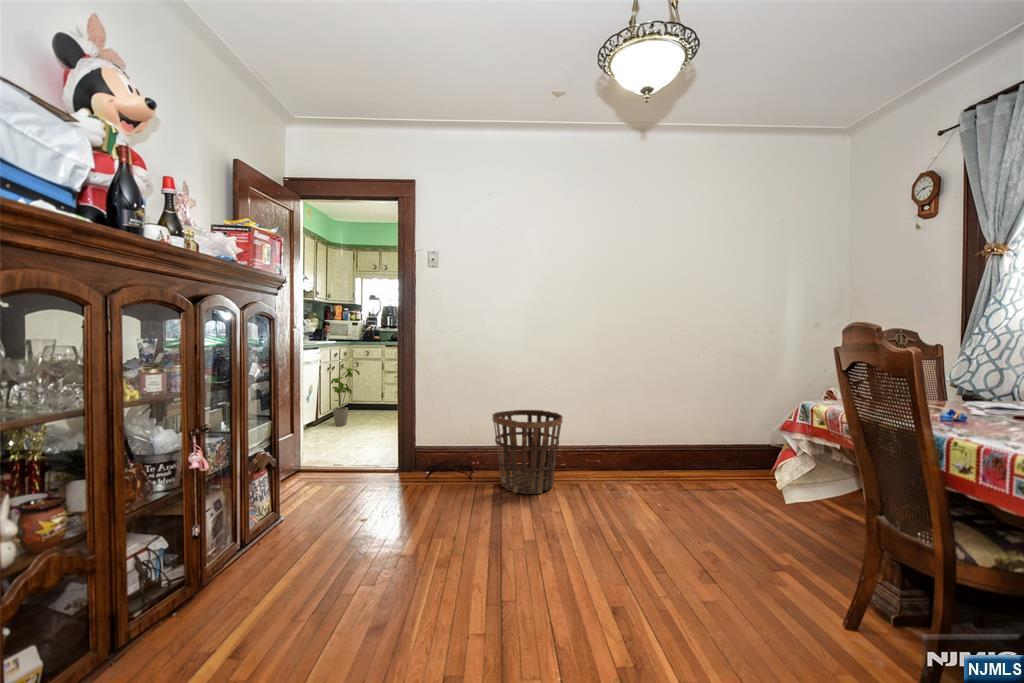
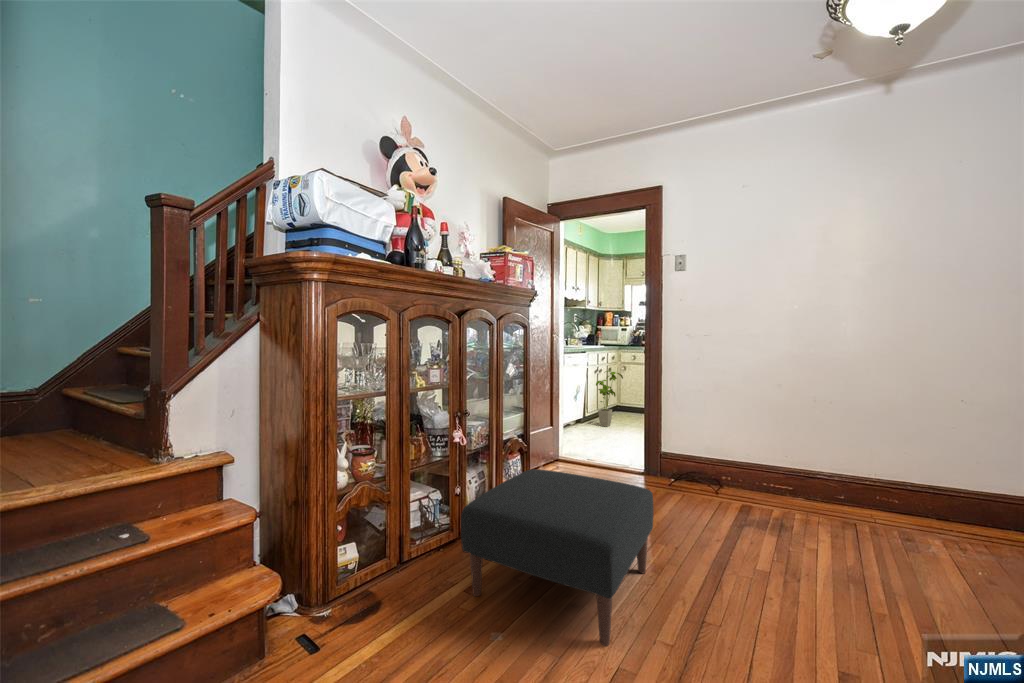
basket: present [493,410,562,494] -> none [750,432,861,547]
ottoman: none [226,475,433,648] -> present [461,469,654,646]

